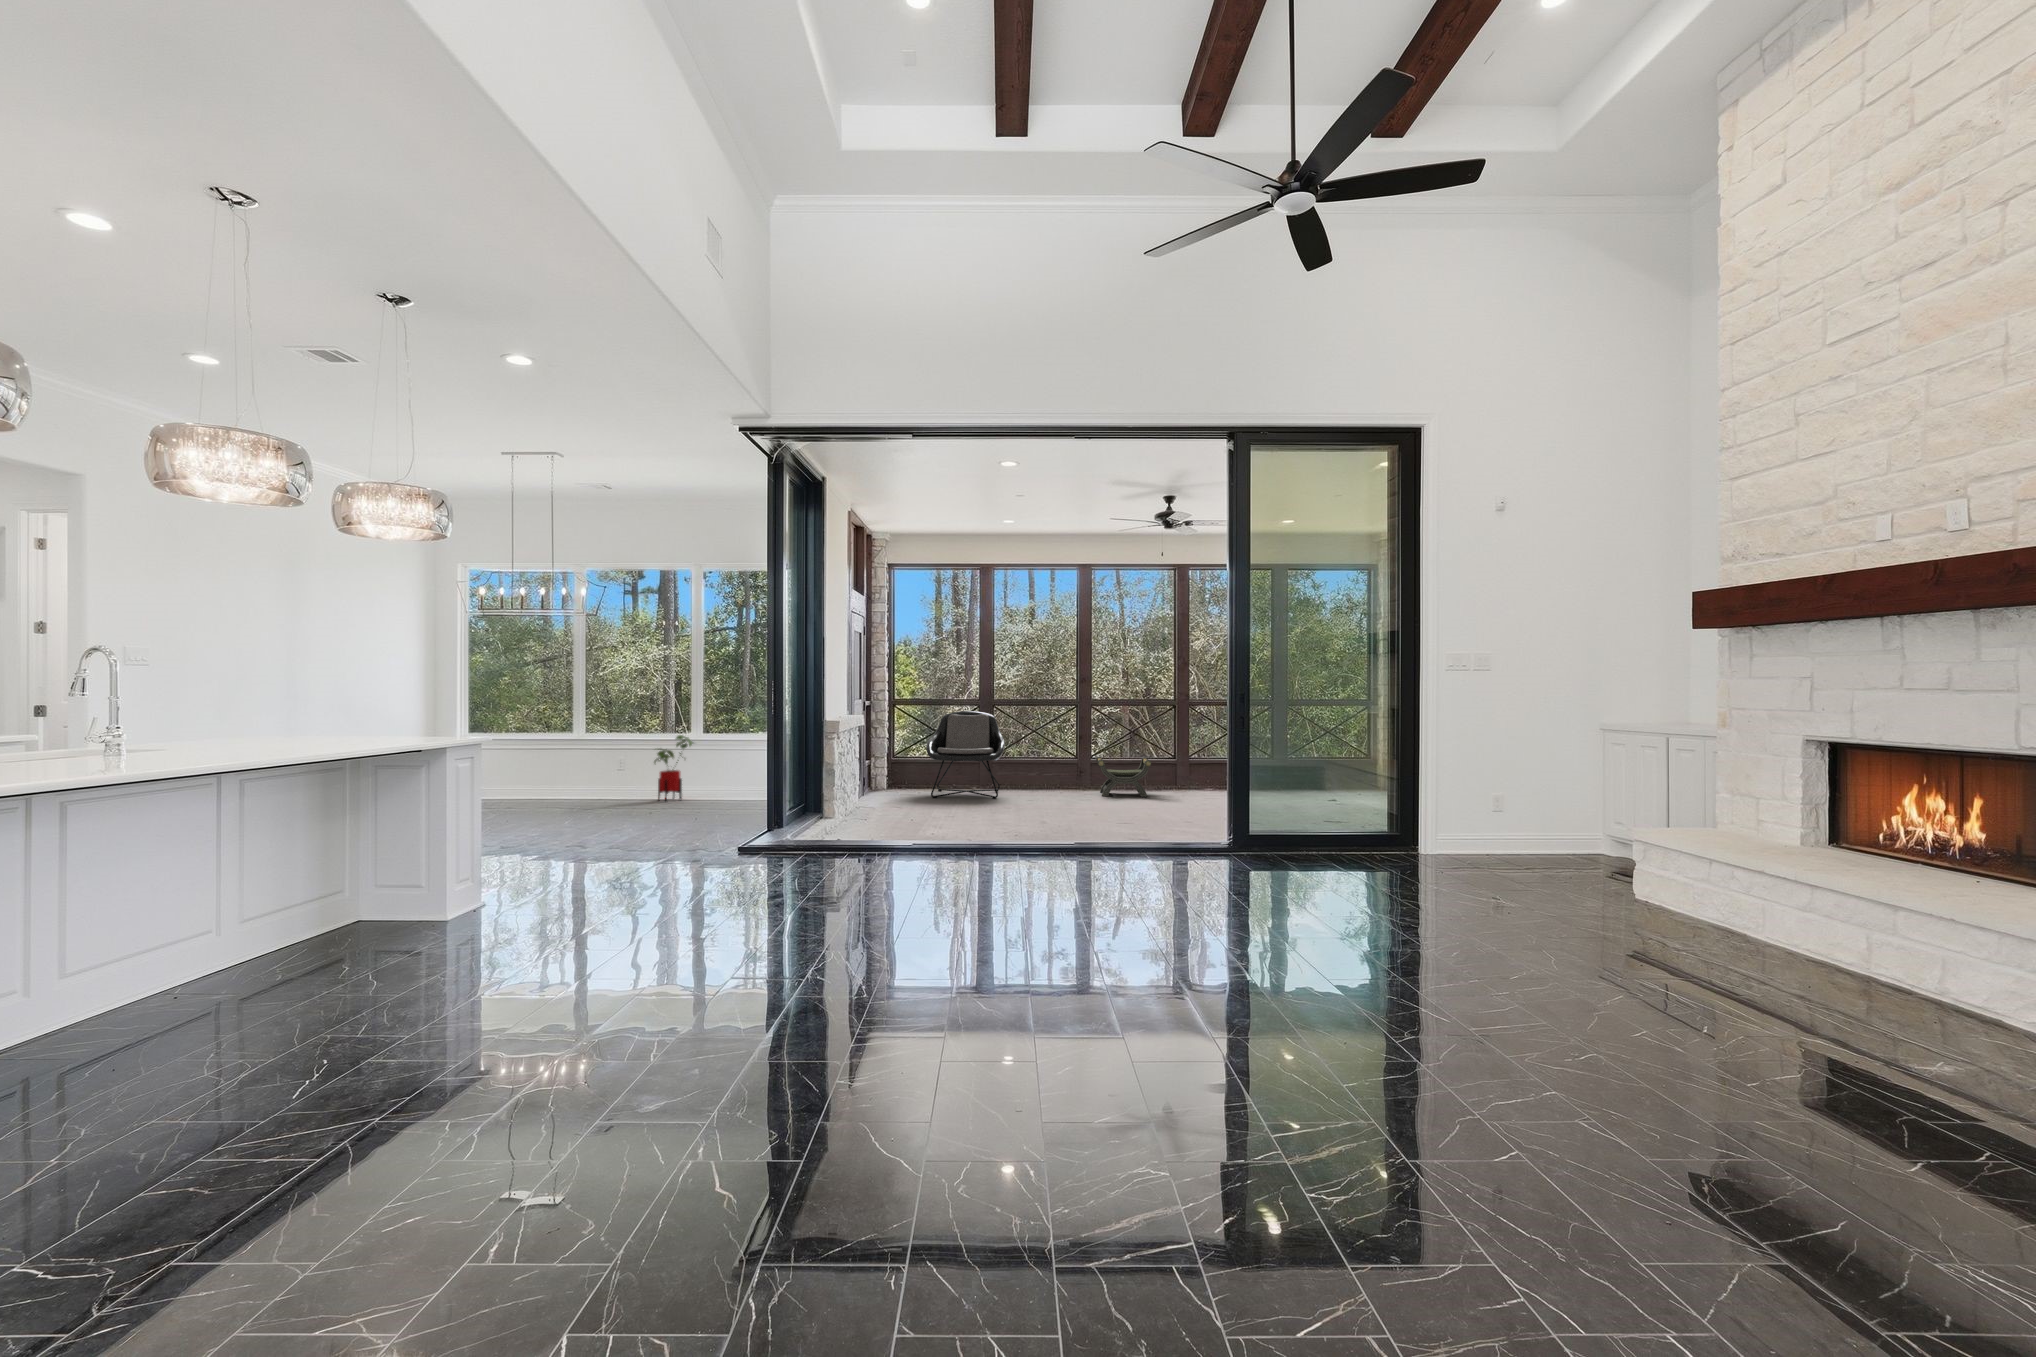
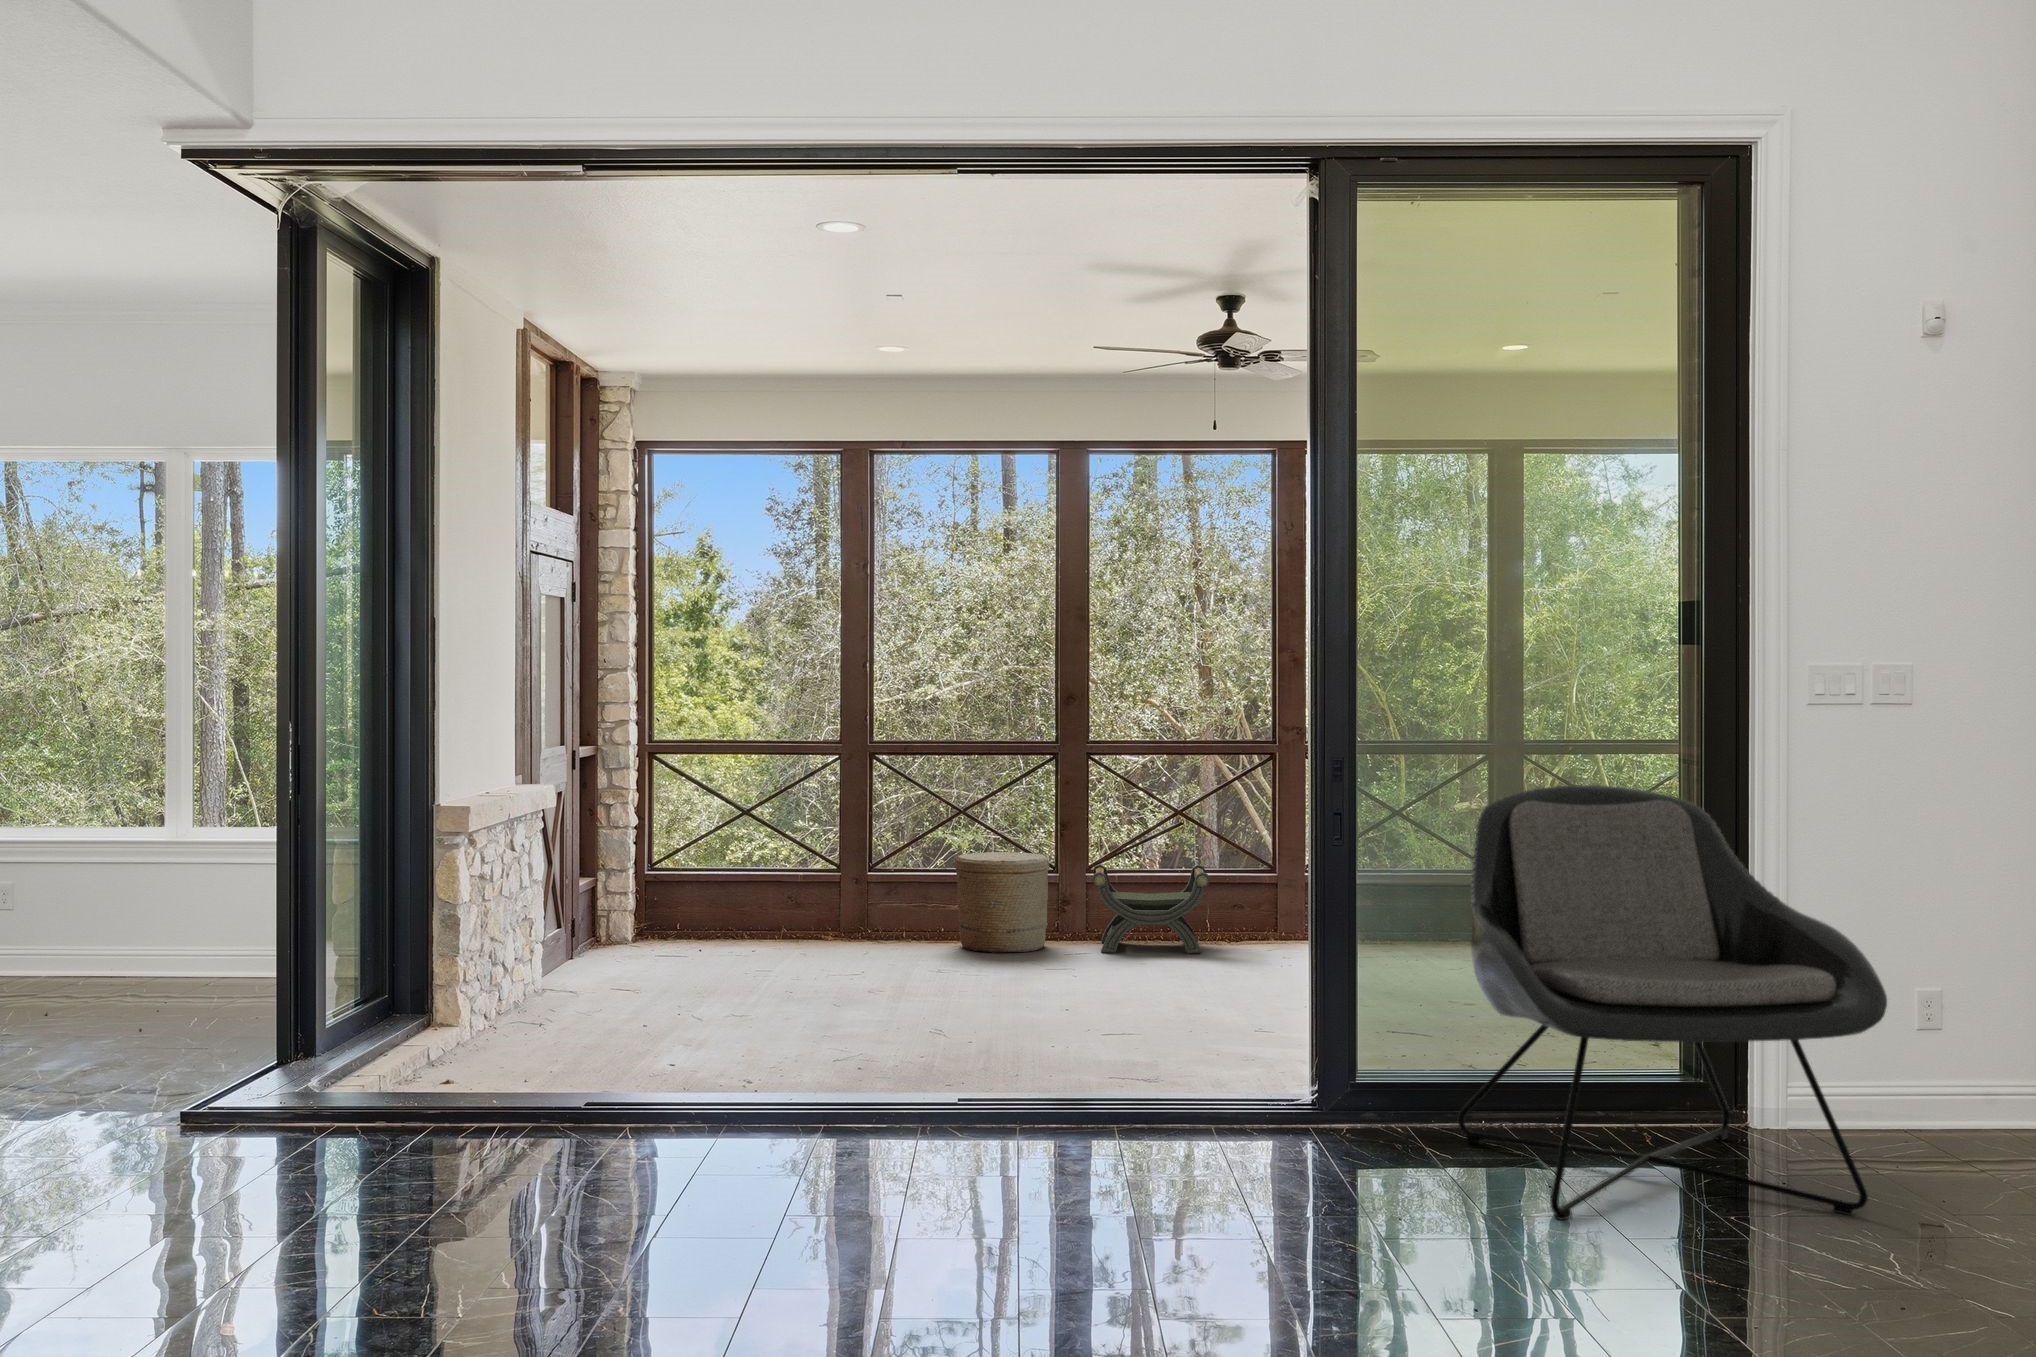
lounge chair: present [927,711,1005,799] -> present [1458,785,1887,1220]
house plant: present [654,735,693,801] -> none [76,833,179,984]
woven basket: none [1034,751,1077,796] -> present [955,852,1049,953]

